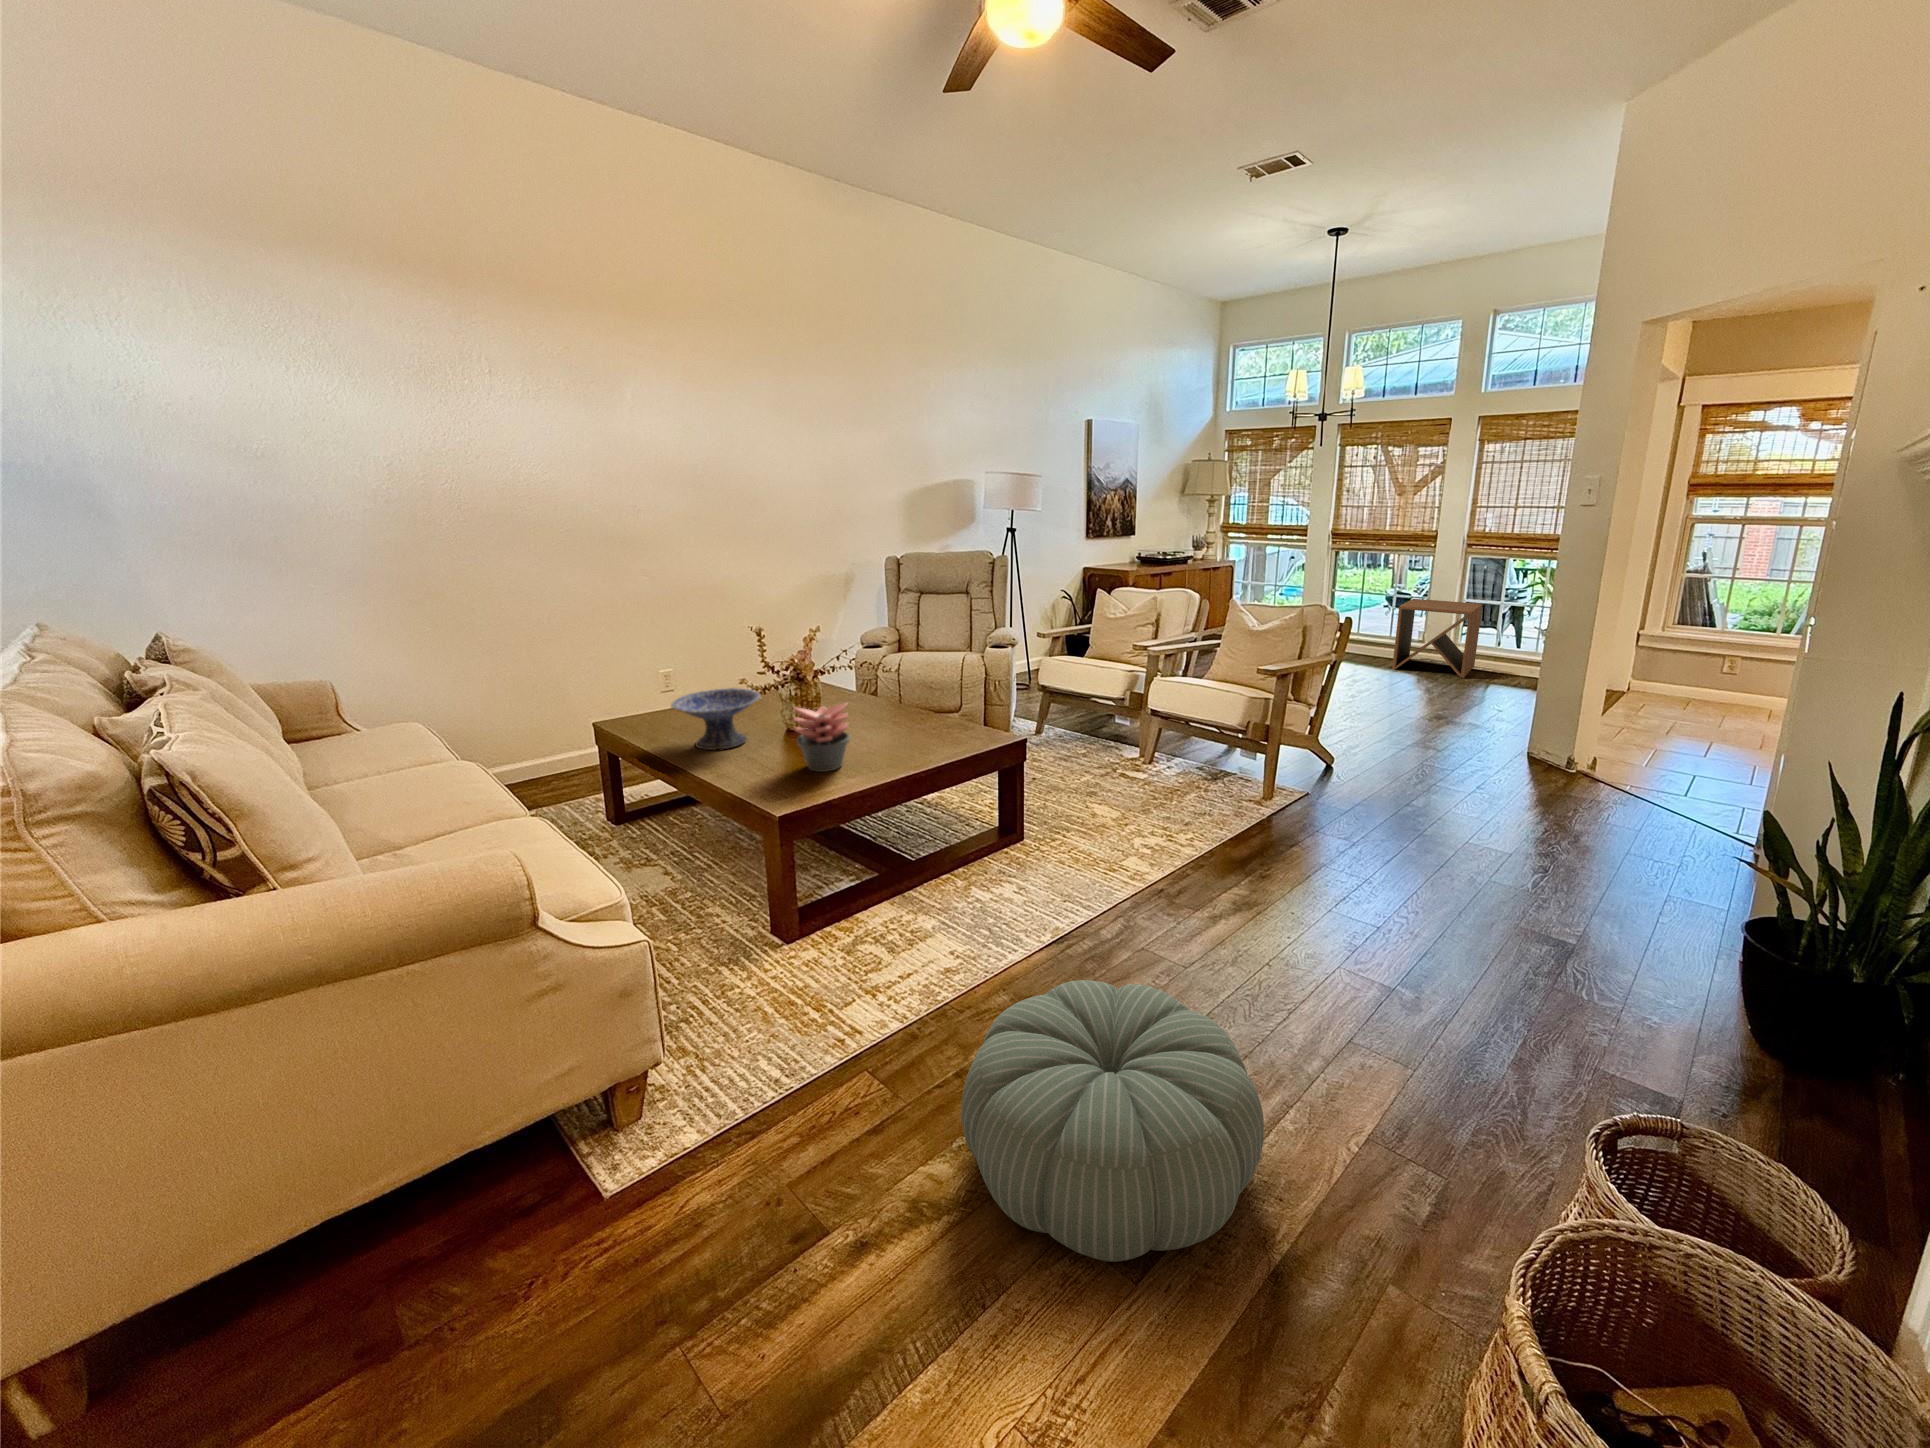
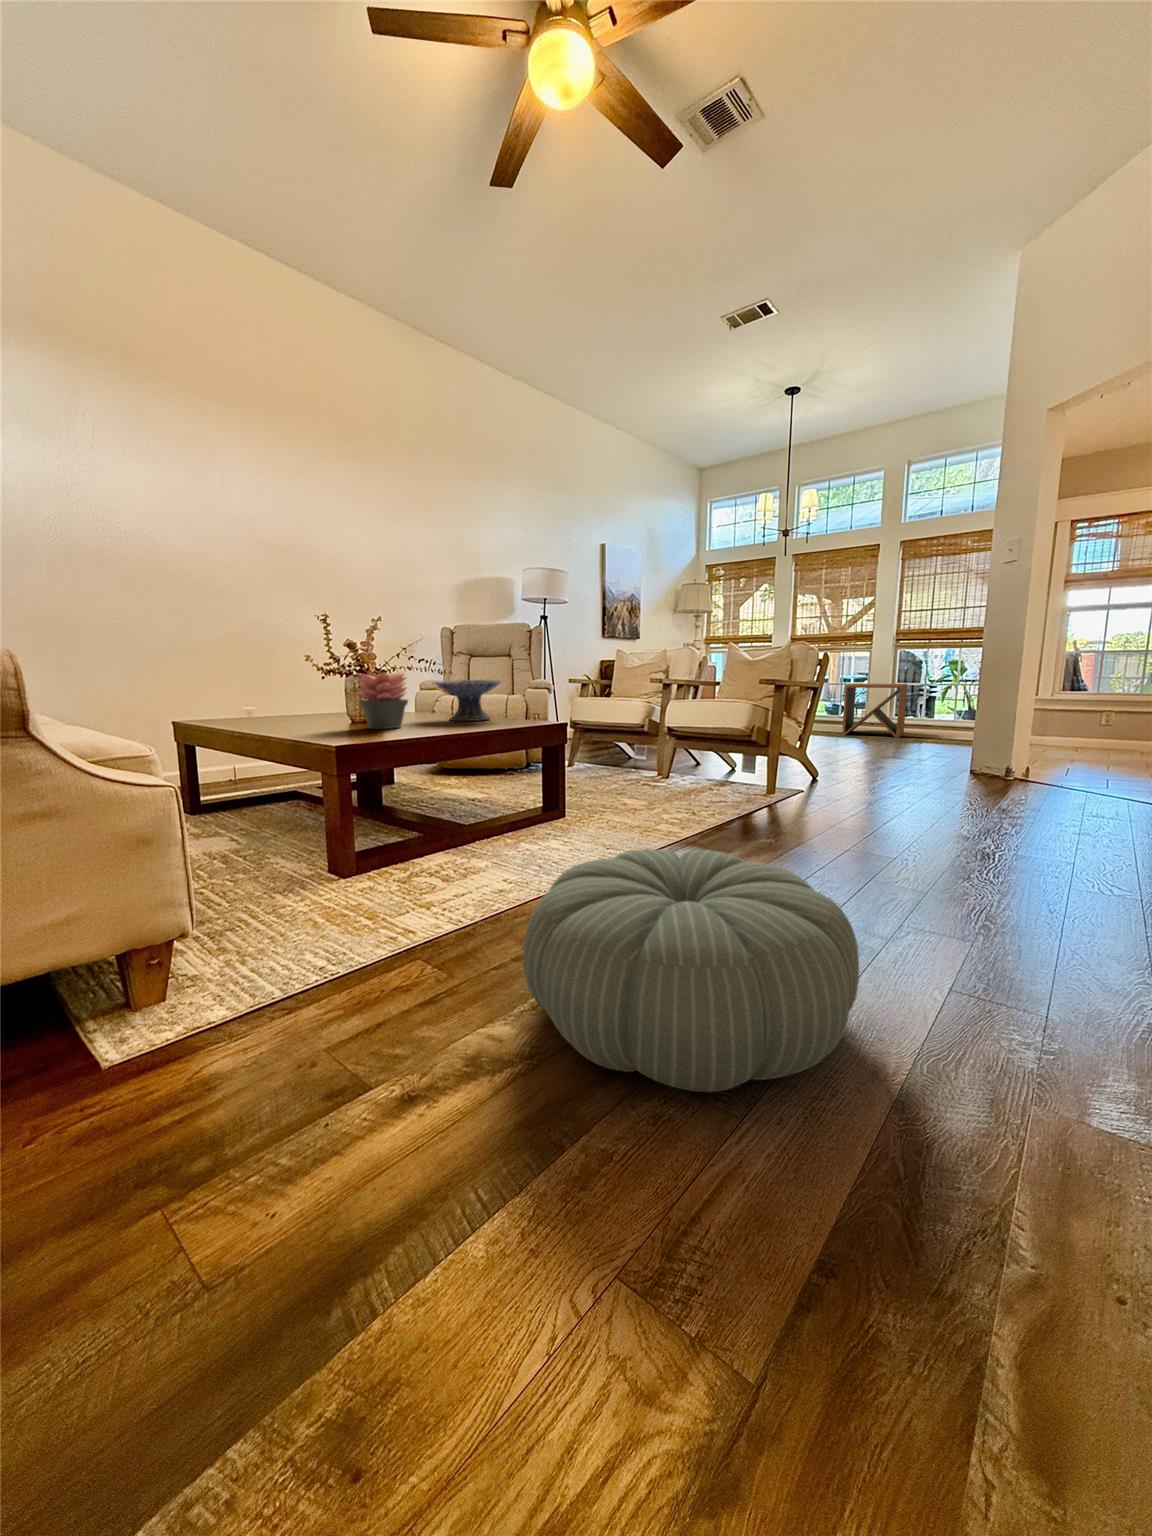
decorative bowl: present [671,688,760,750] -> present [433,680,503,721]

